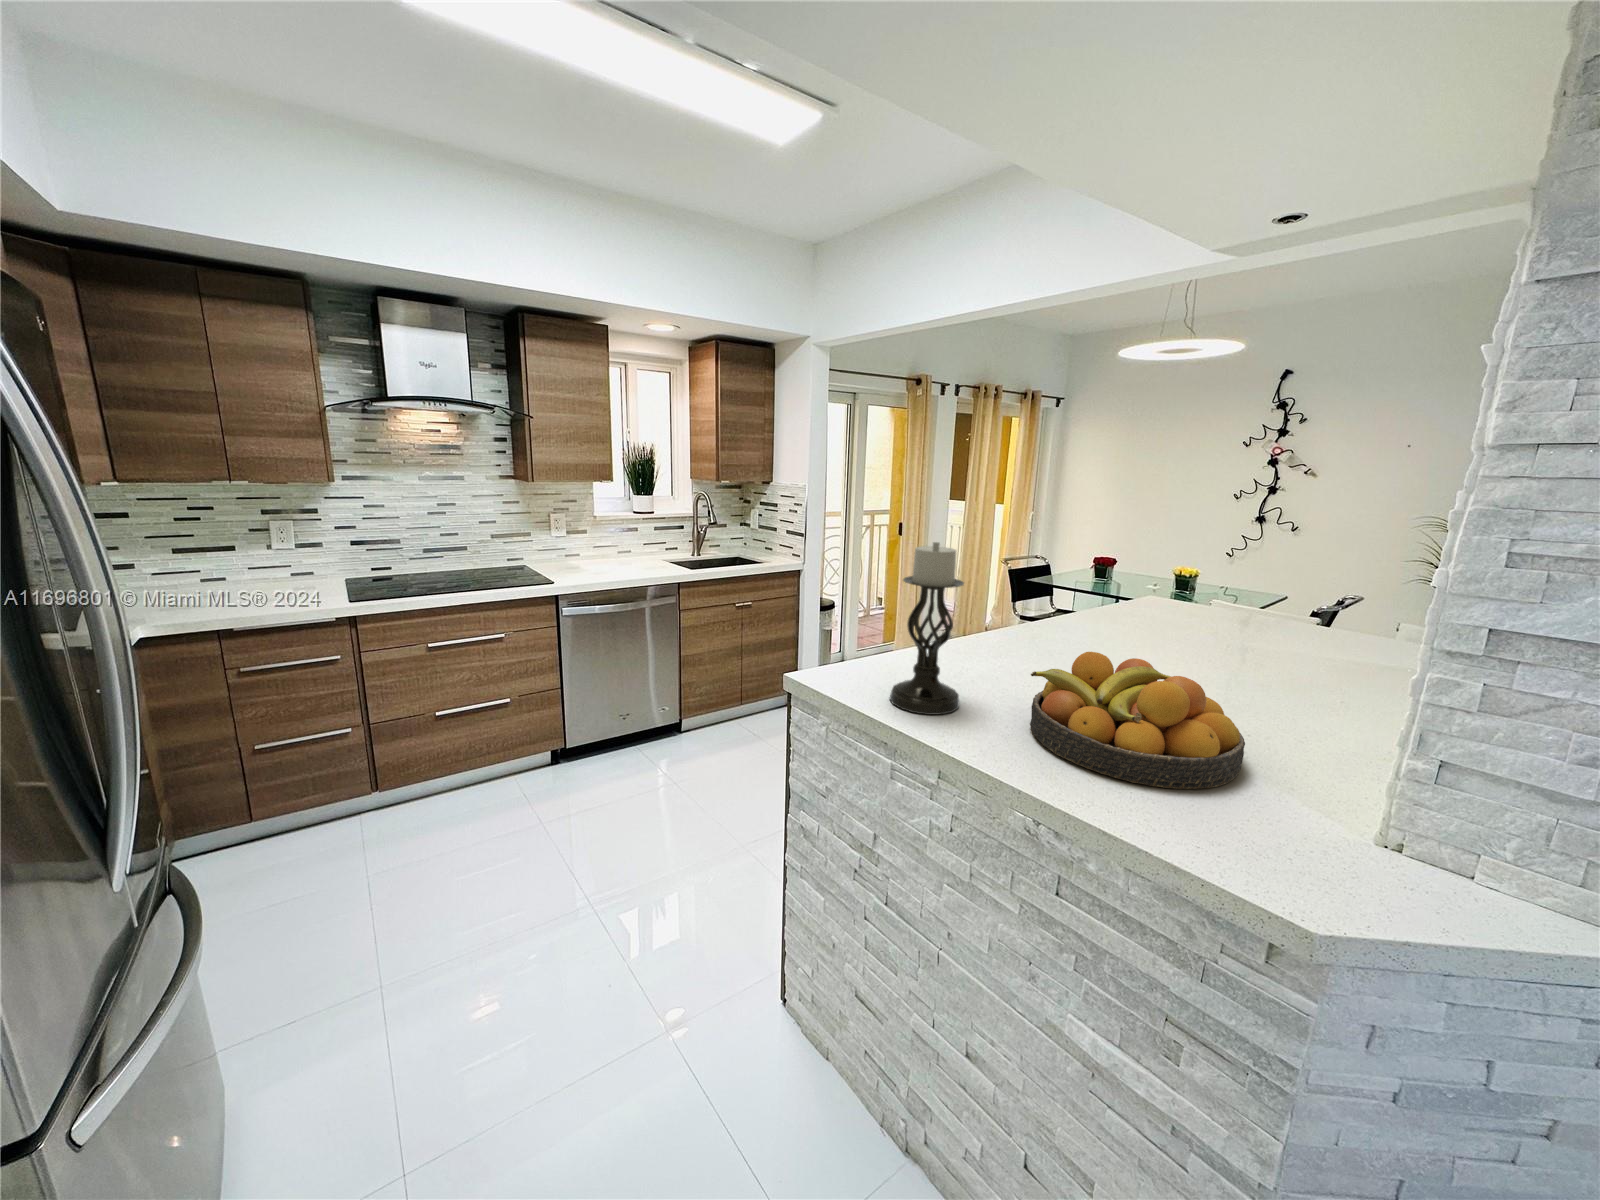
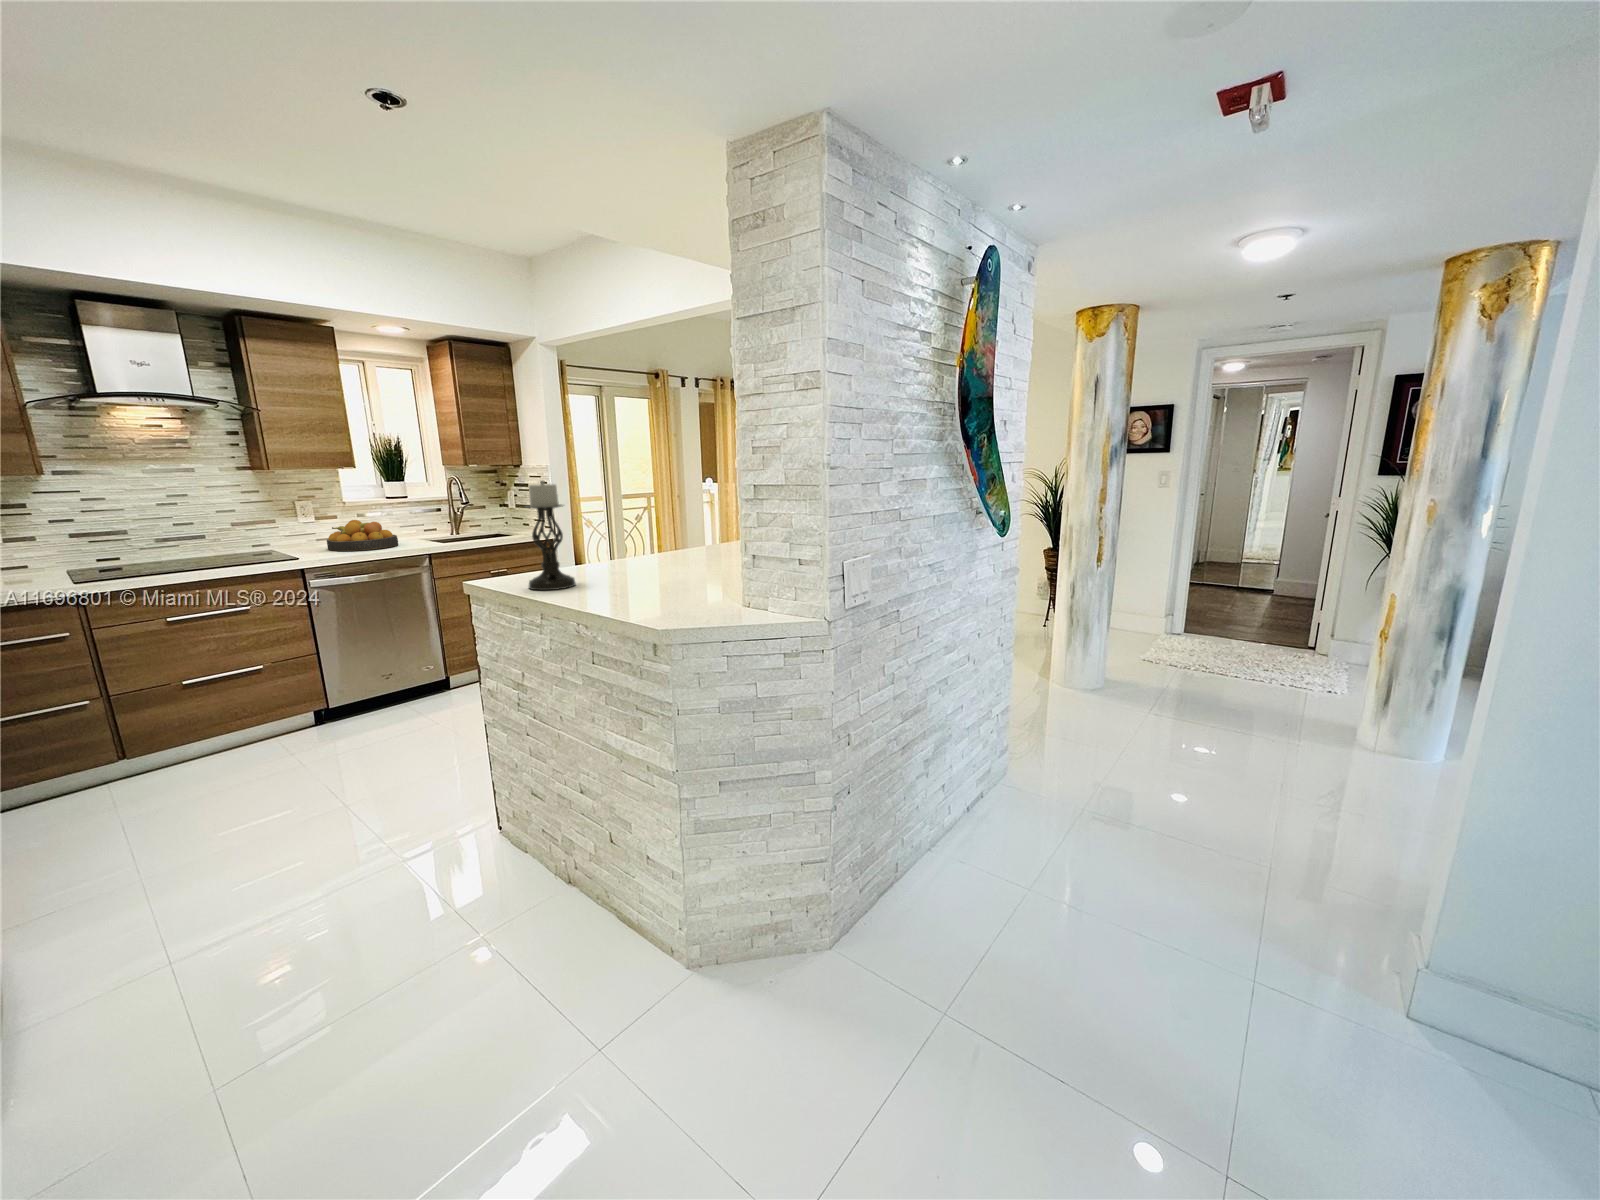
fruit bowl: present [1030,652,1245,789] -> present [327,520,398,551]

